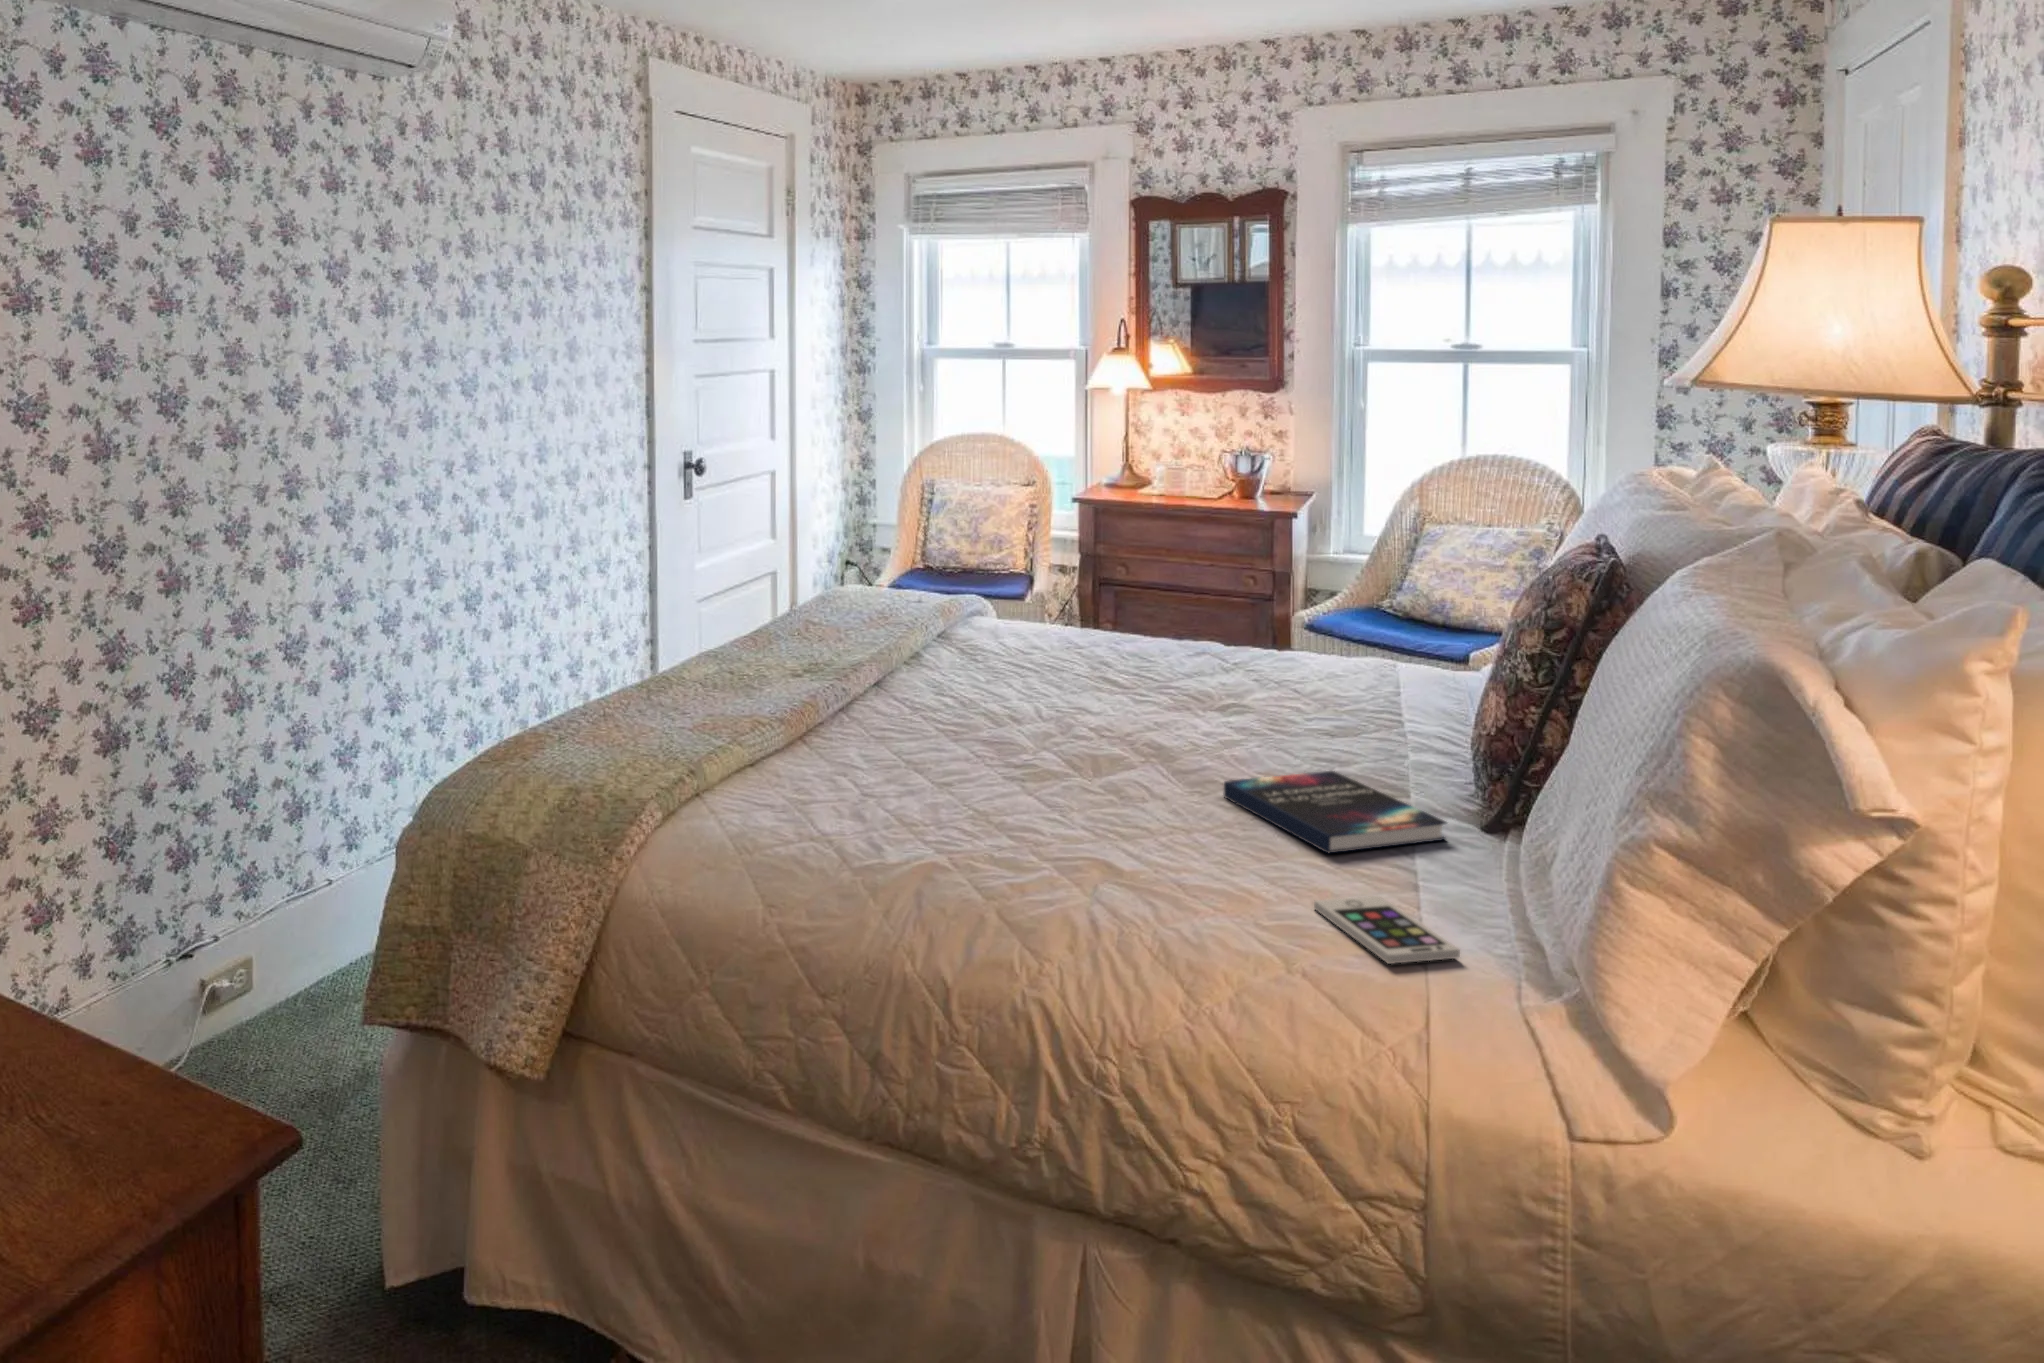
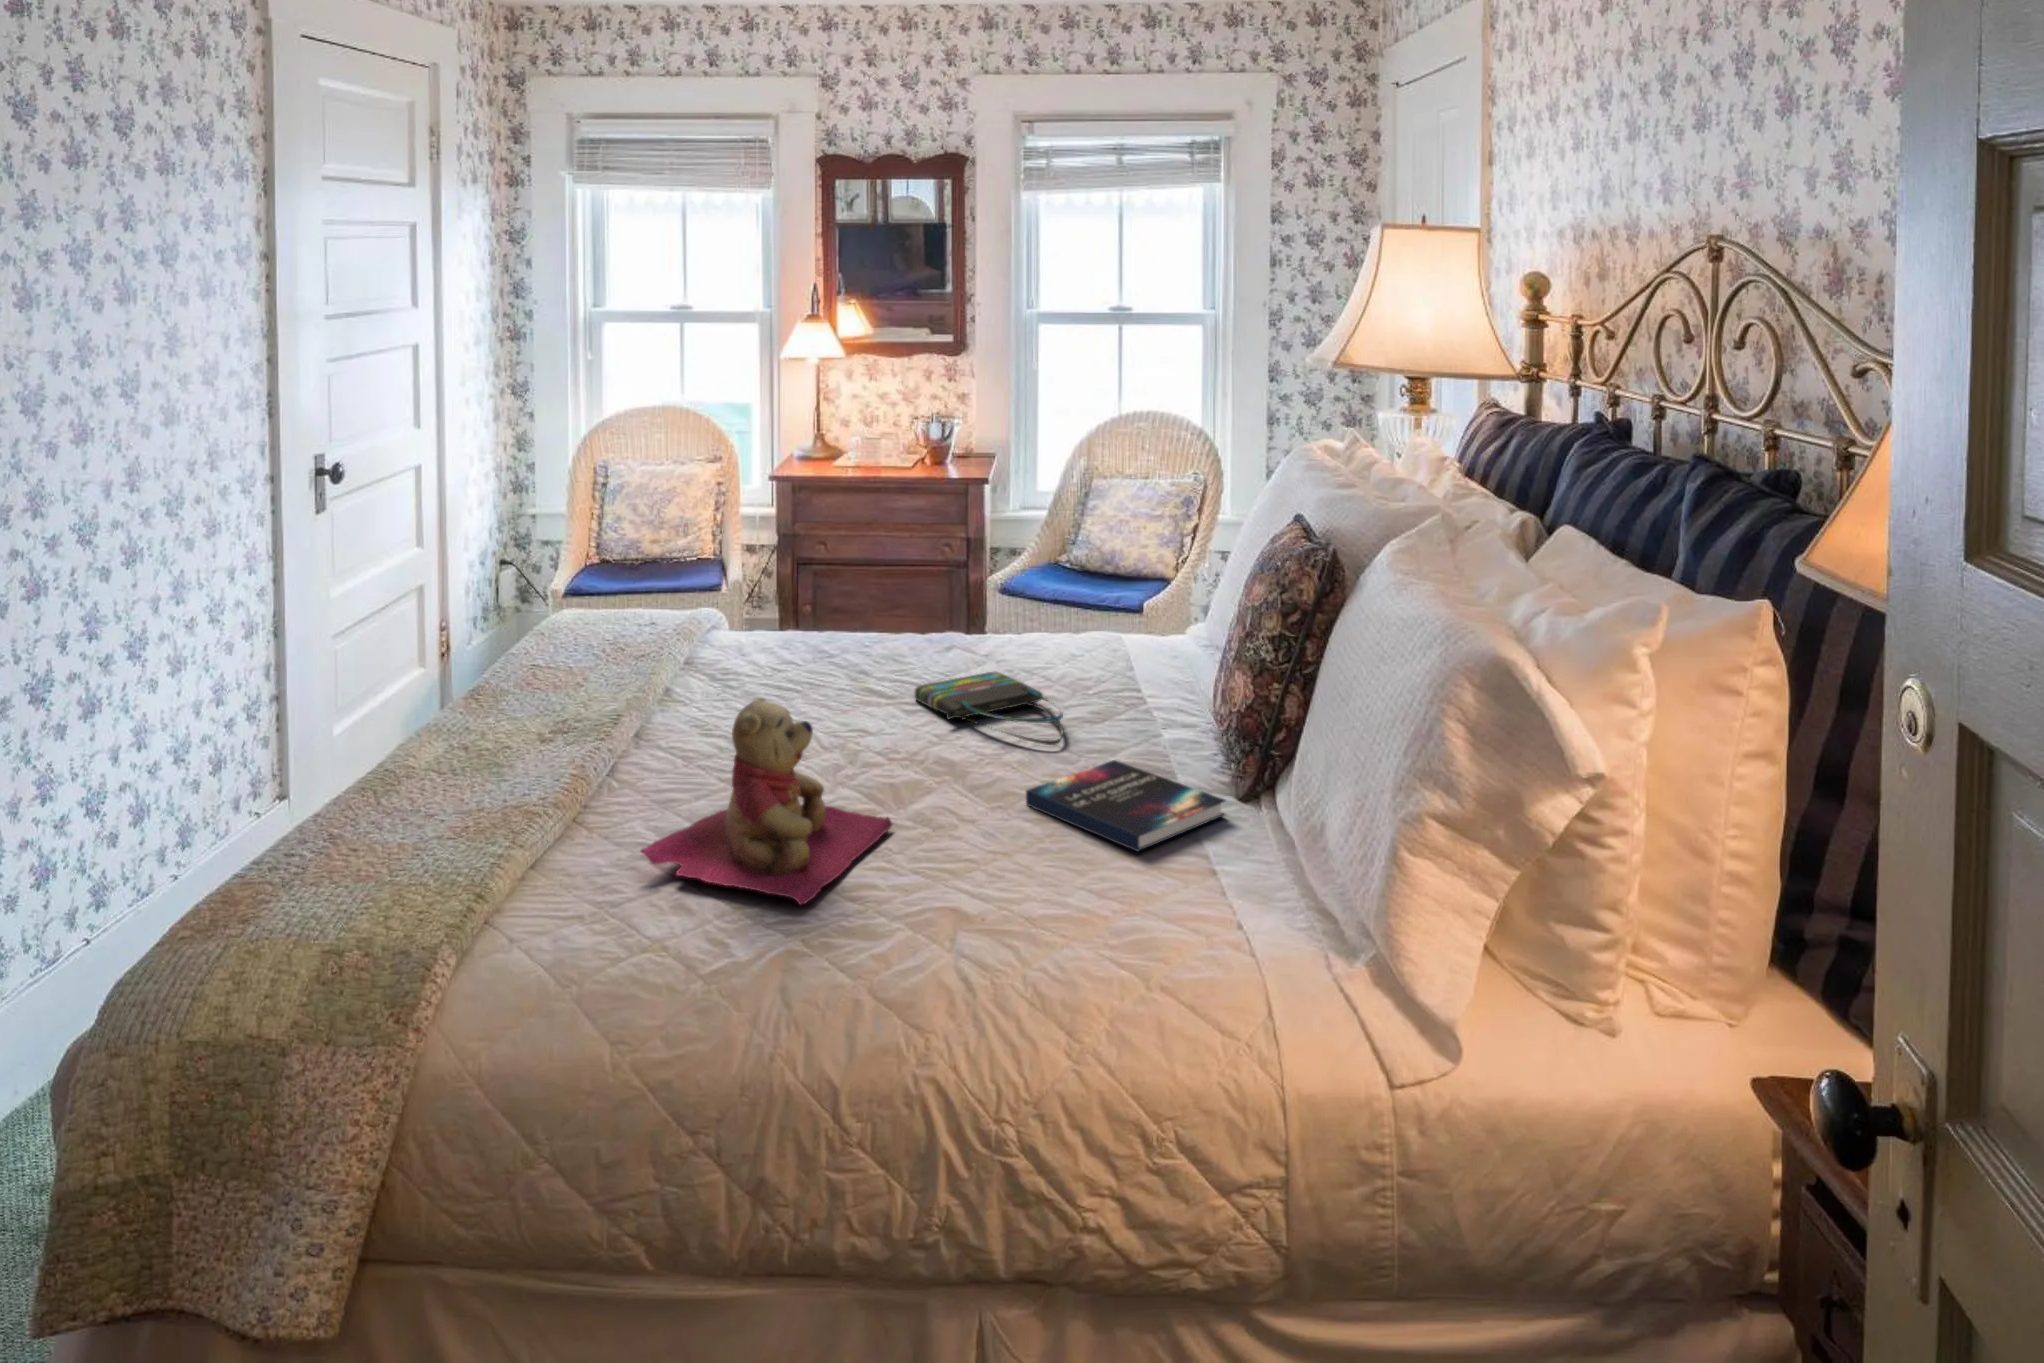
teddy bear: none [847,648,1082,836] -> present [641,698,893,905]
tote bag: none [1144,681,1288,751] -> present [915,672,1063,745]
smartphone: present [1314,896,1460,964] -> none [1146,890,1278,963]

